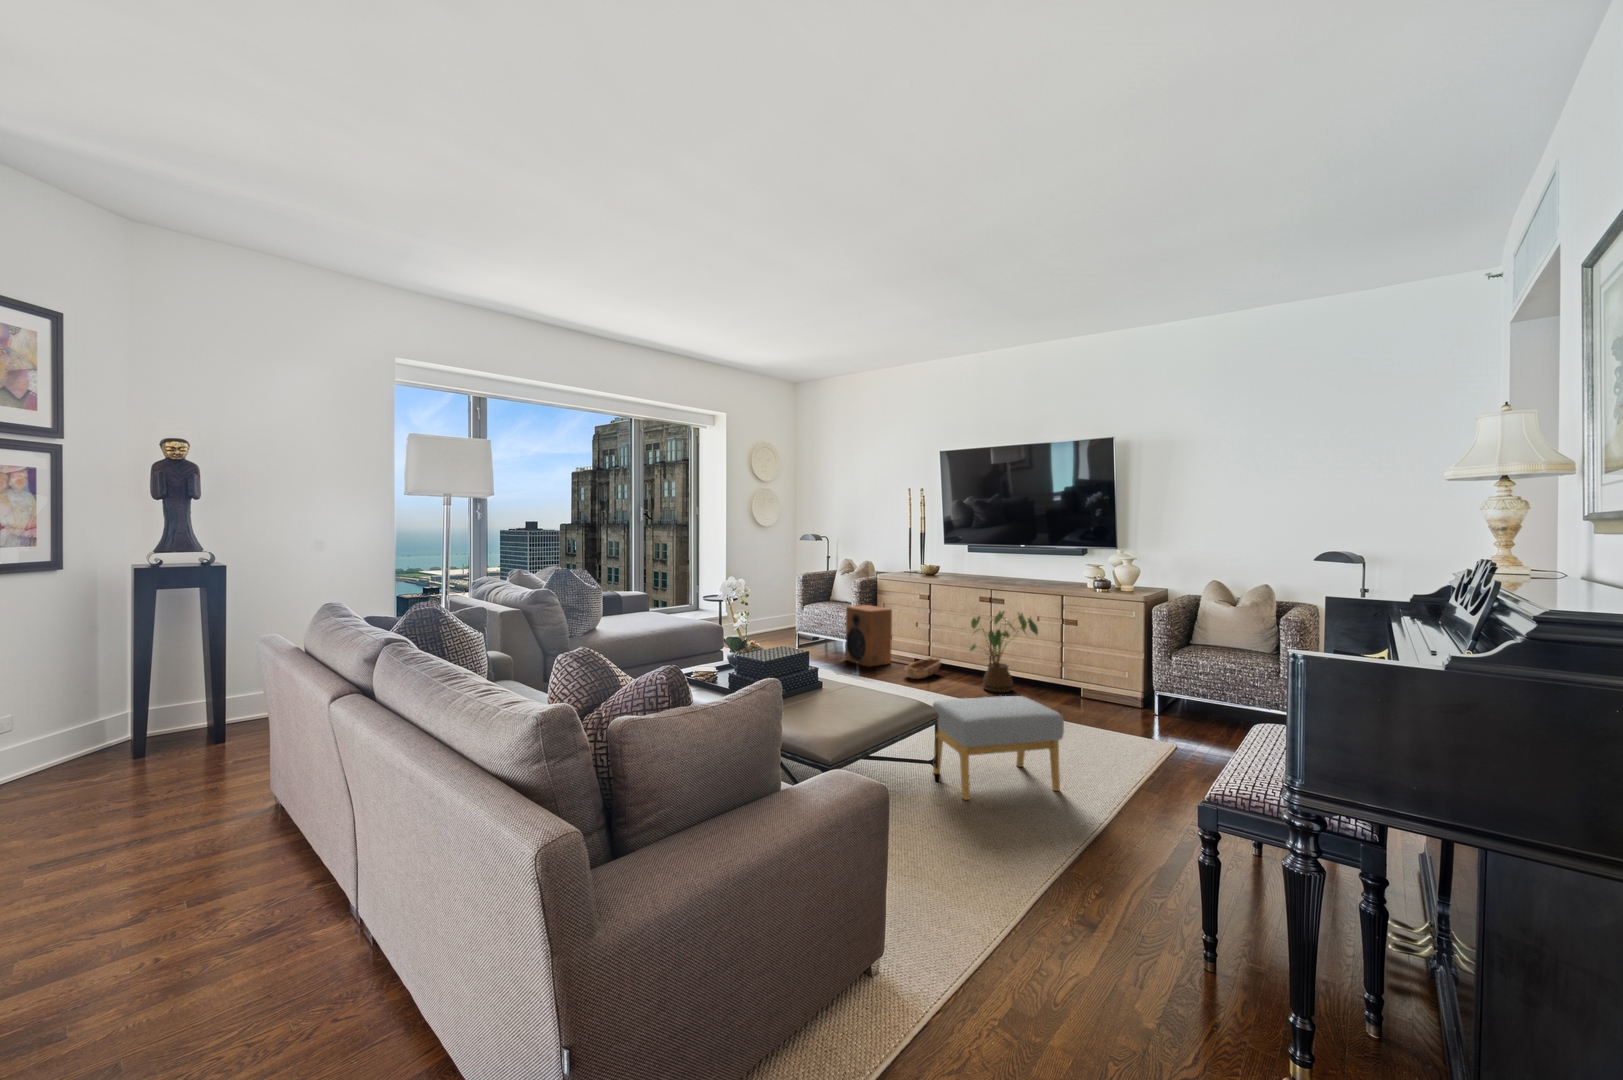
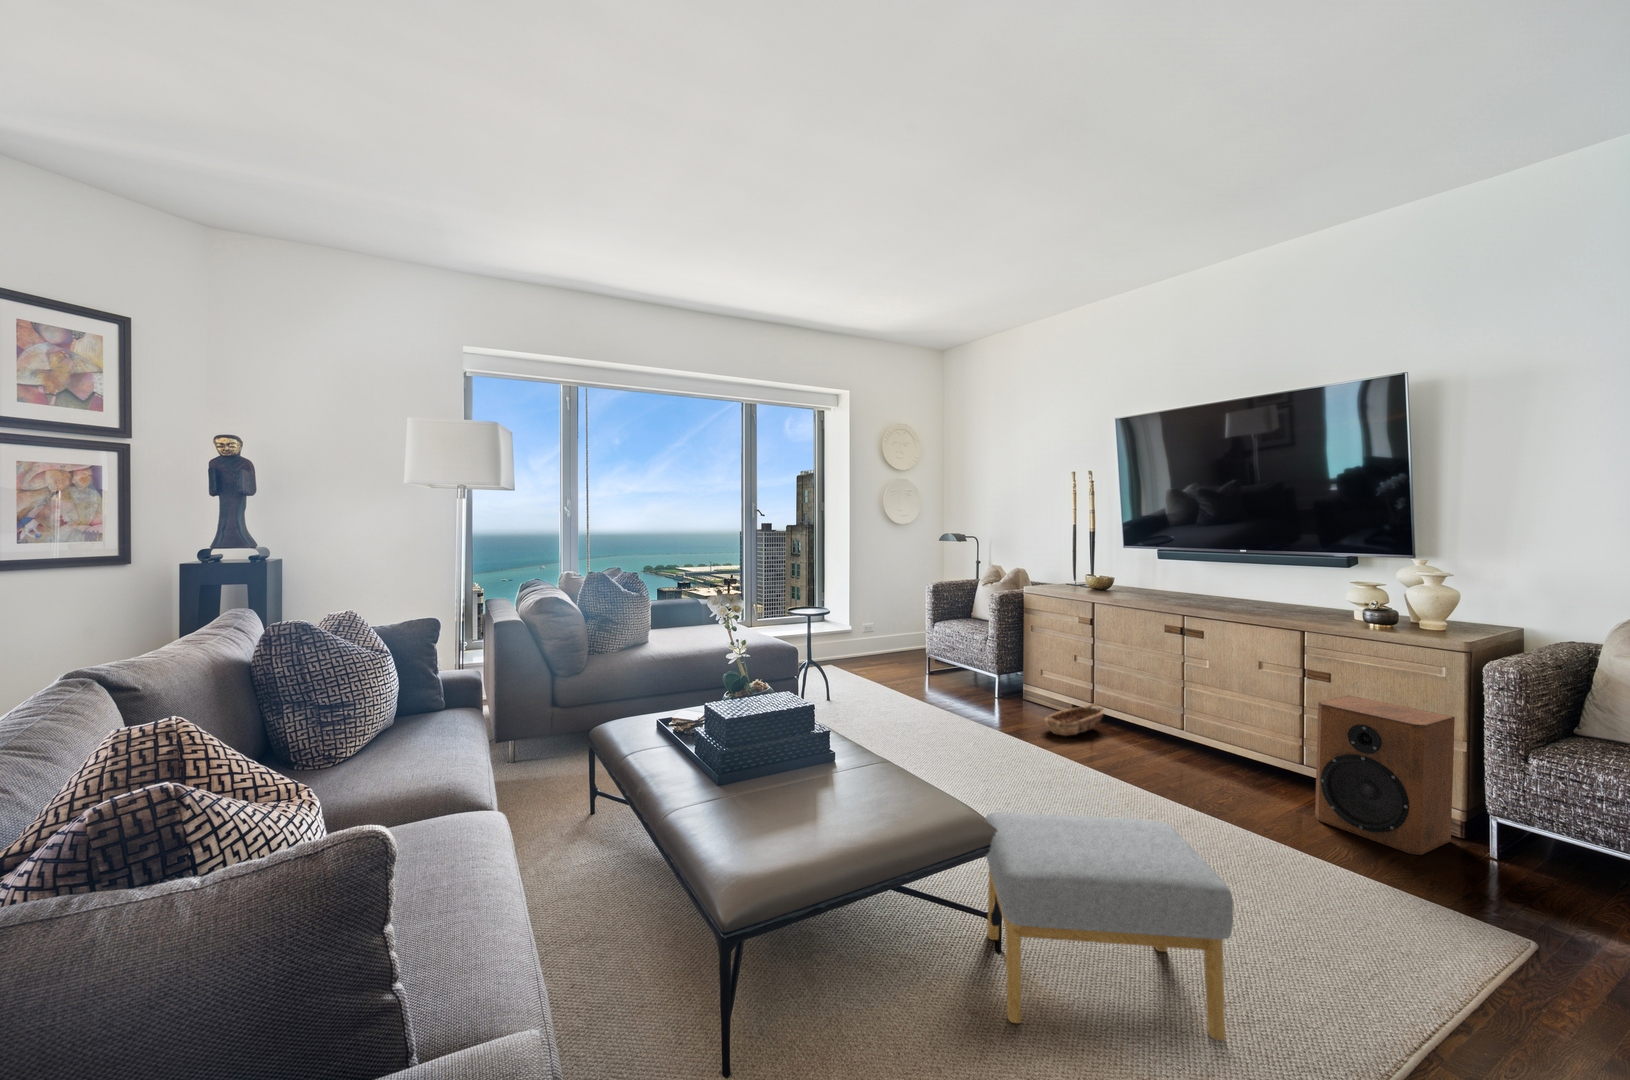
speaker: present [846,605,892,667] -> present [1315,695,1455,855]
house plant: present [970,611,1038,692] -> none [1133,648,1253,774]

